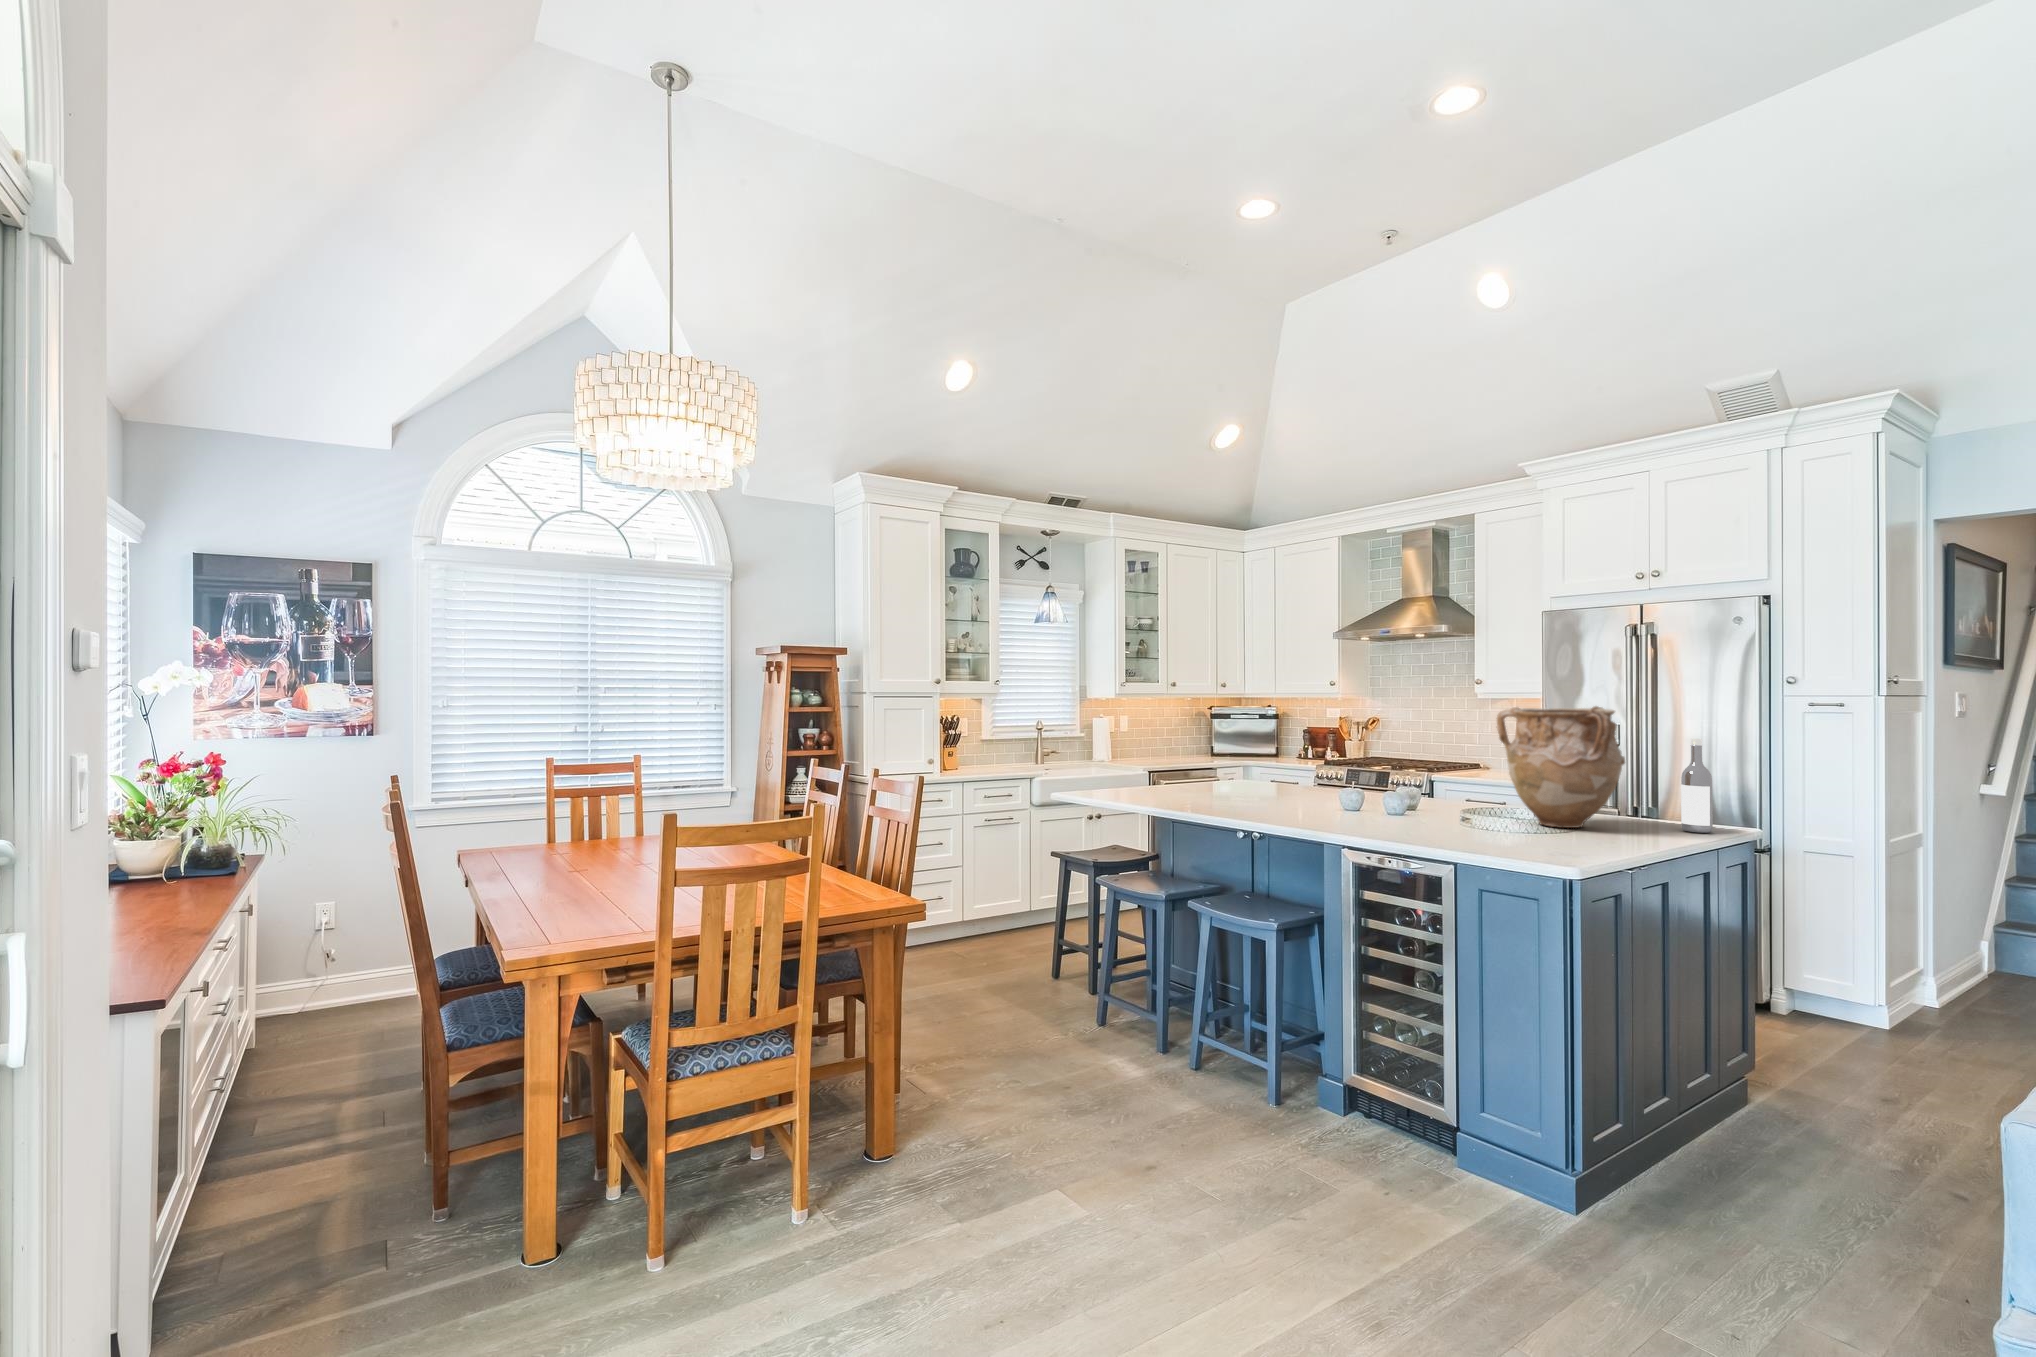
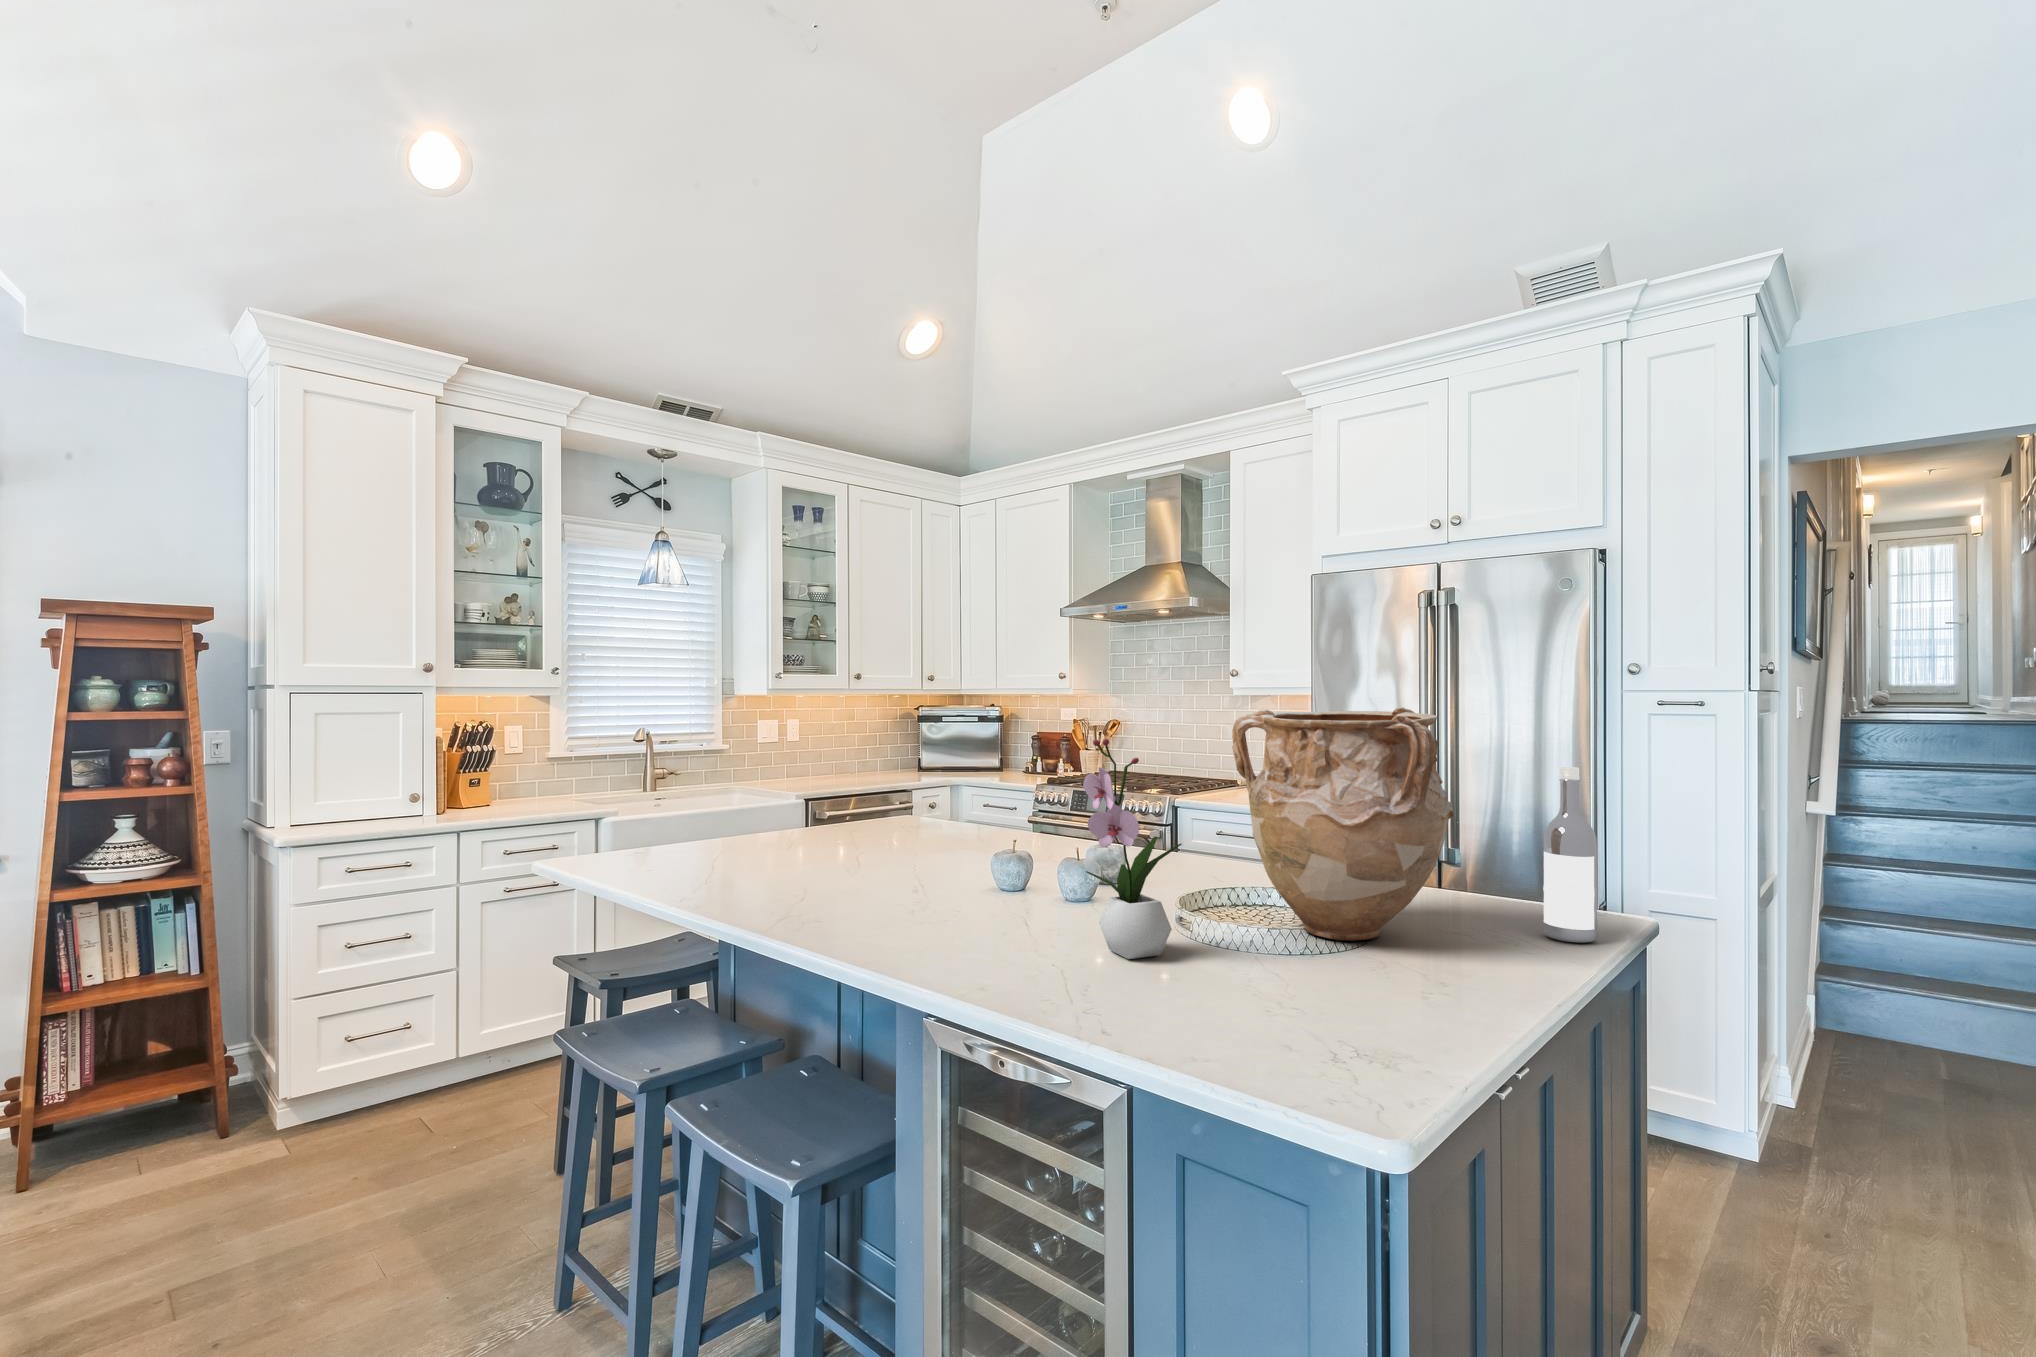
flower arrangement: none [1420,721,1474,829] -> present [1083,739,1182,959]

